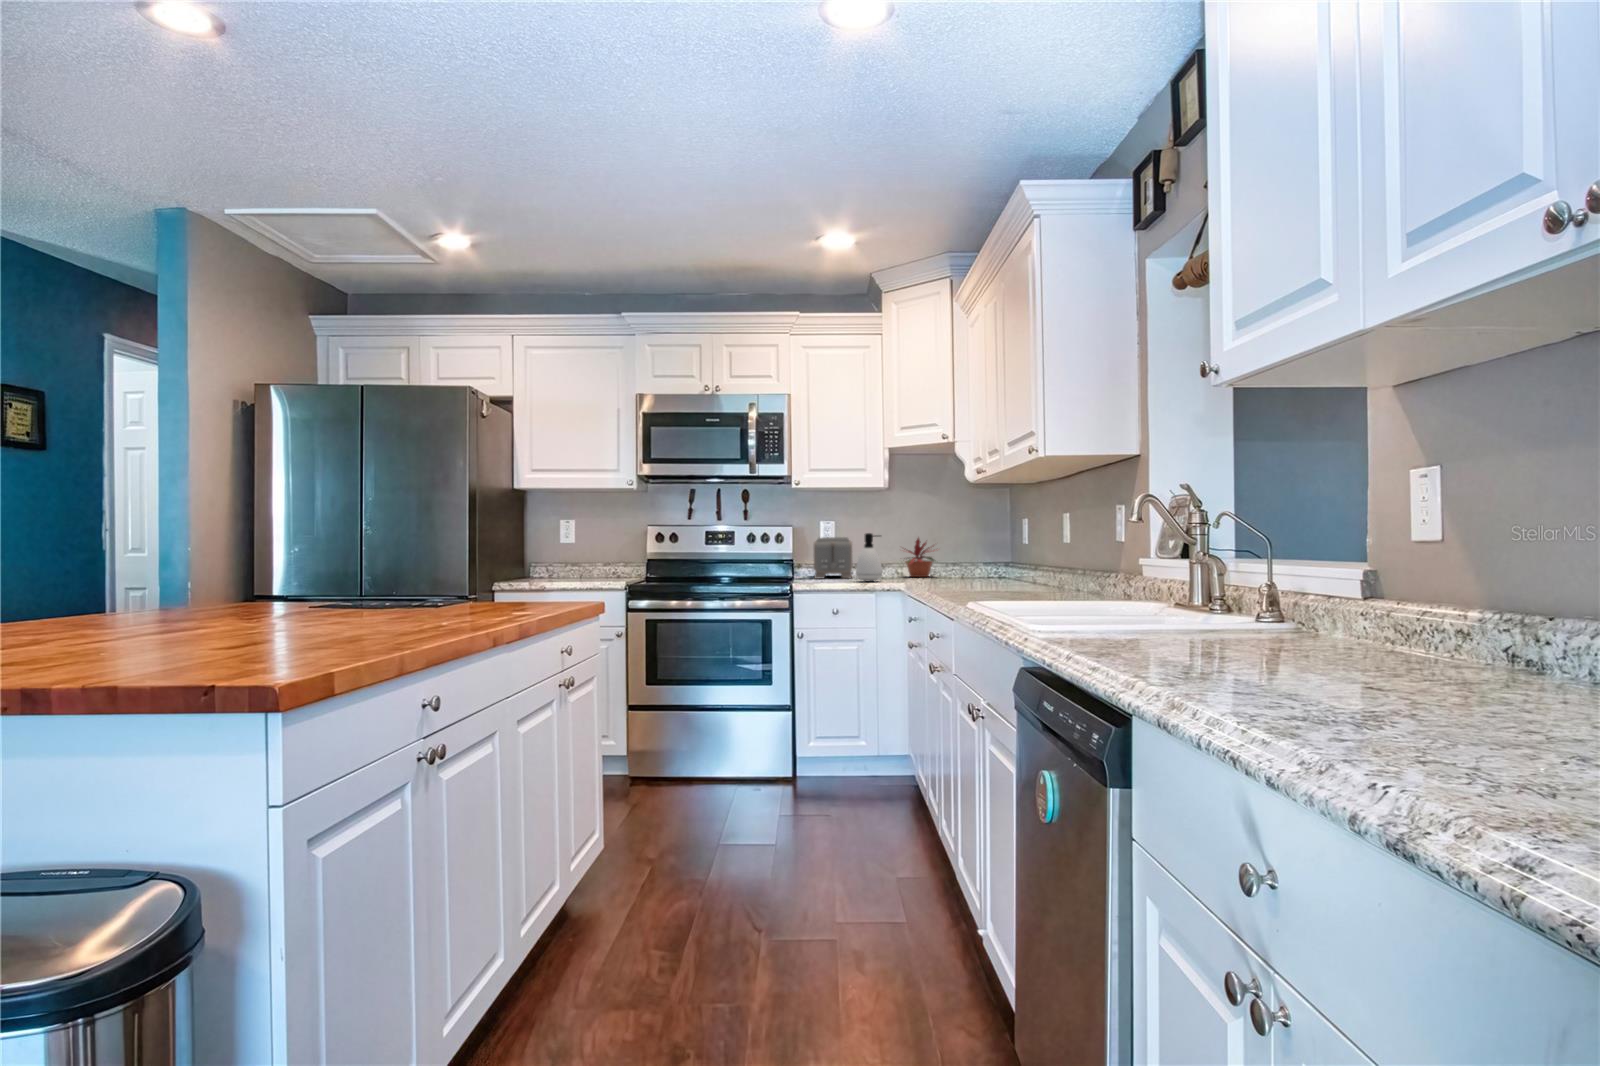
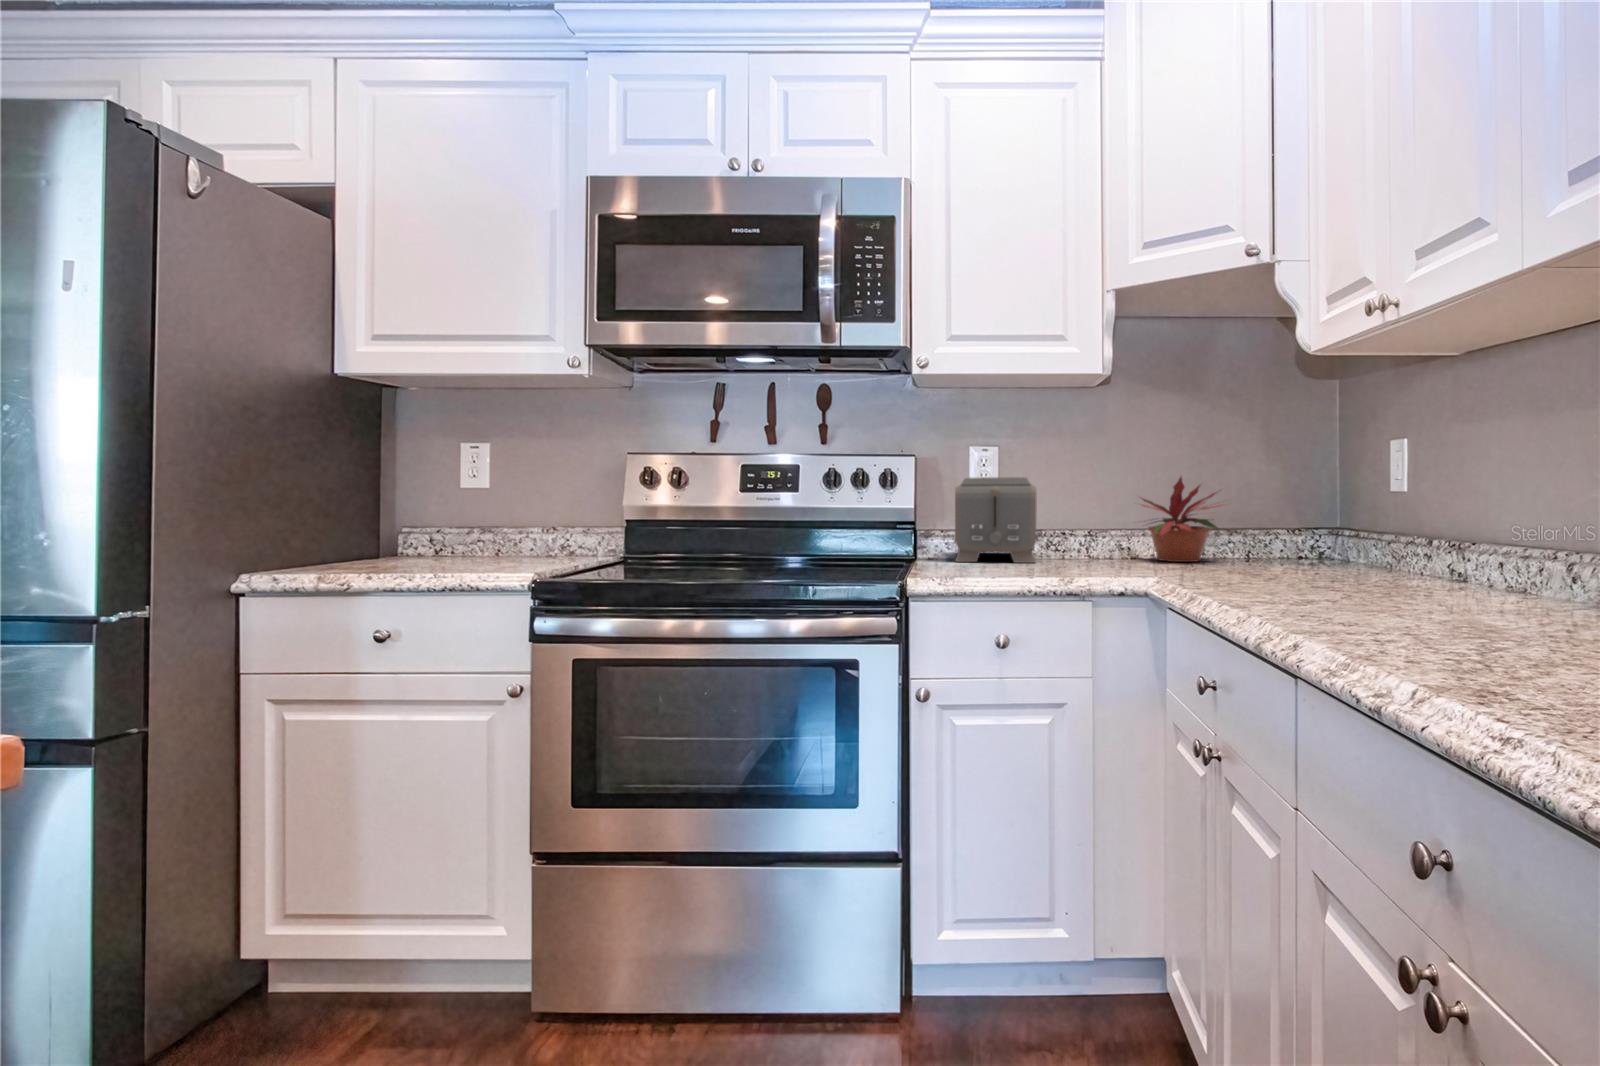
soap dispenser: present [856,533,882,581] -> none [1048,469,1109,576]

